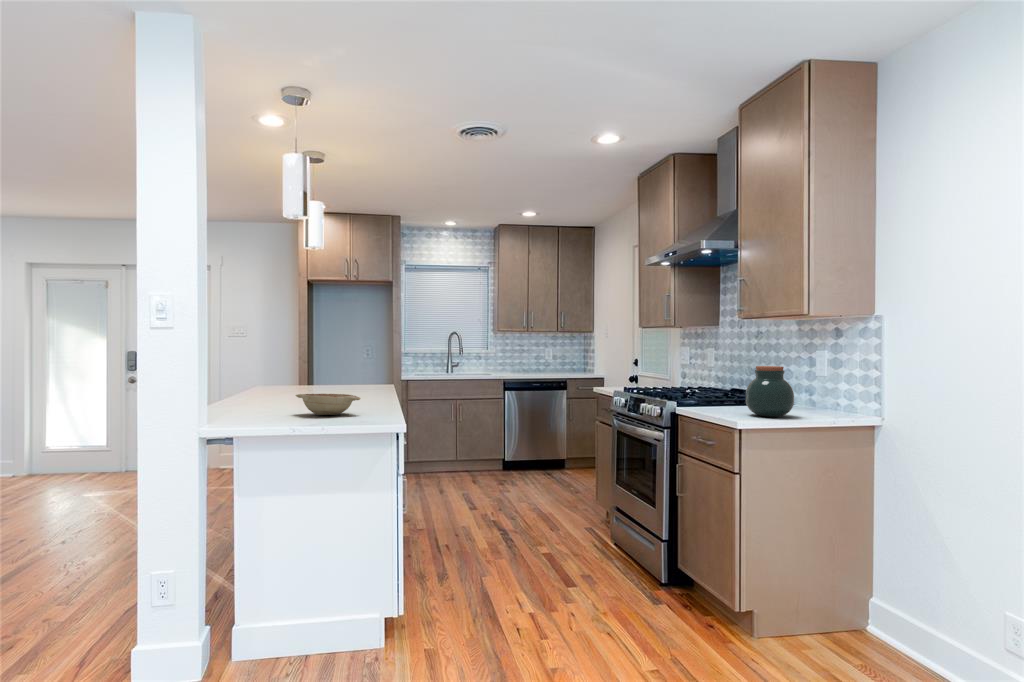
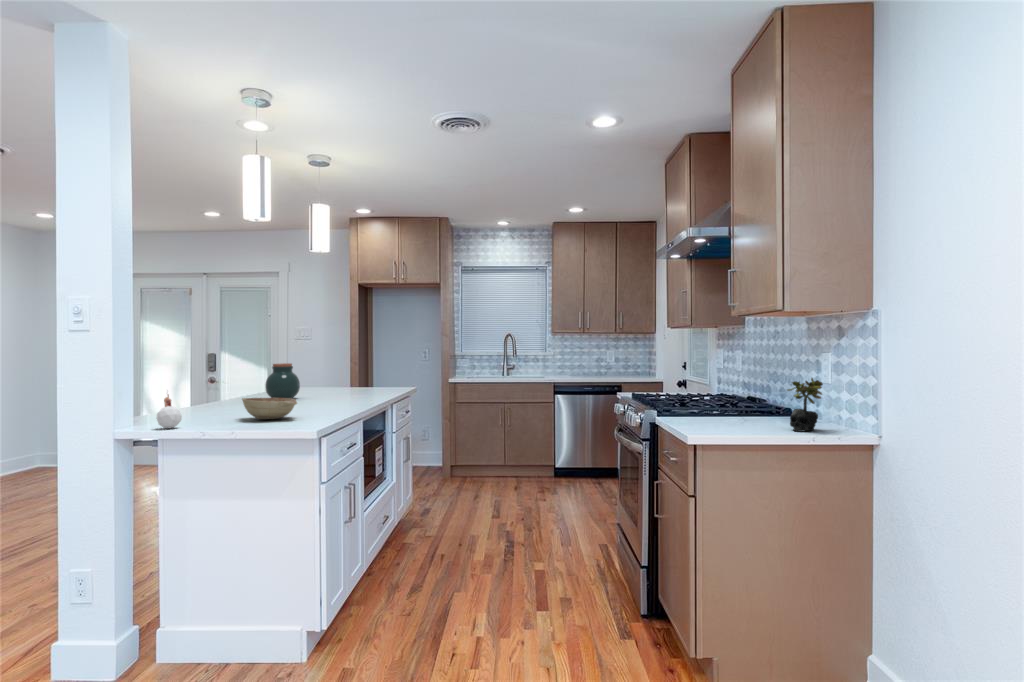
jar: present [746,366,794,417] -> present [265,363,300,398]
succulent plant: none [804,371,836,415] -> present [787,378,823,432]
candle: none [233,386,258,425] -> present [157,394,182,428]

